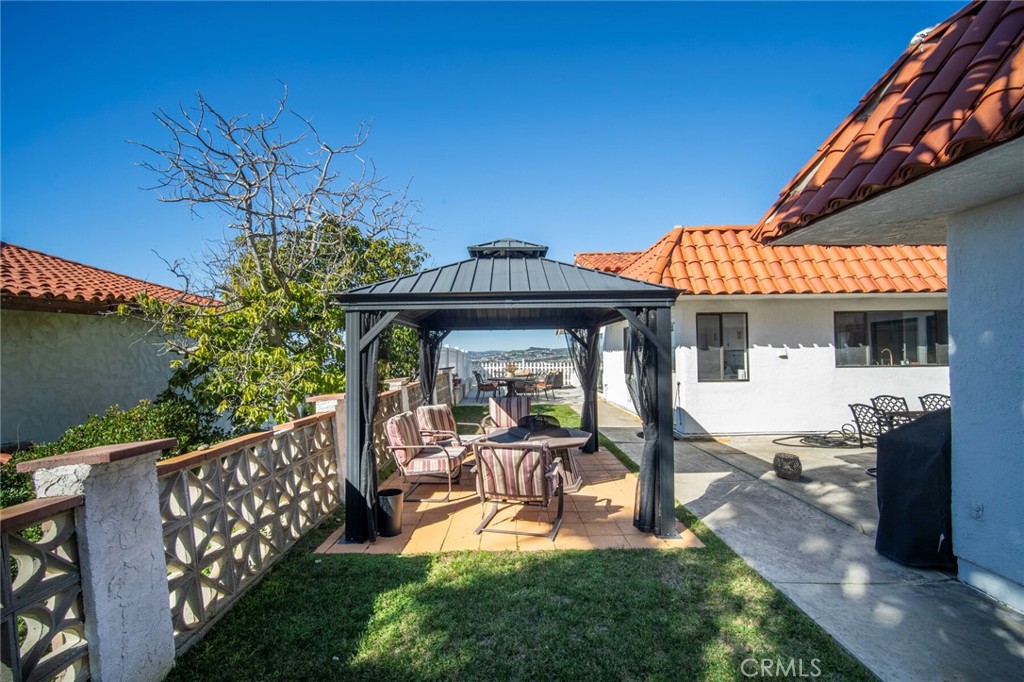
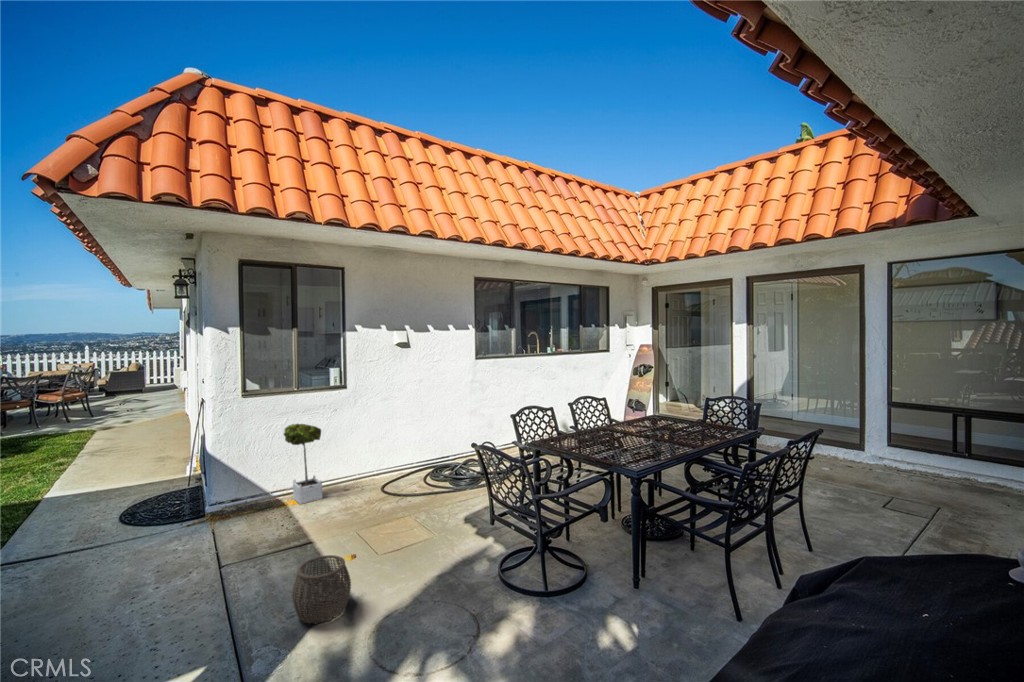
potted tree: none [719,397,741,439] -> present [284,424,322,504]

